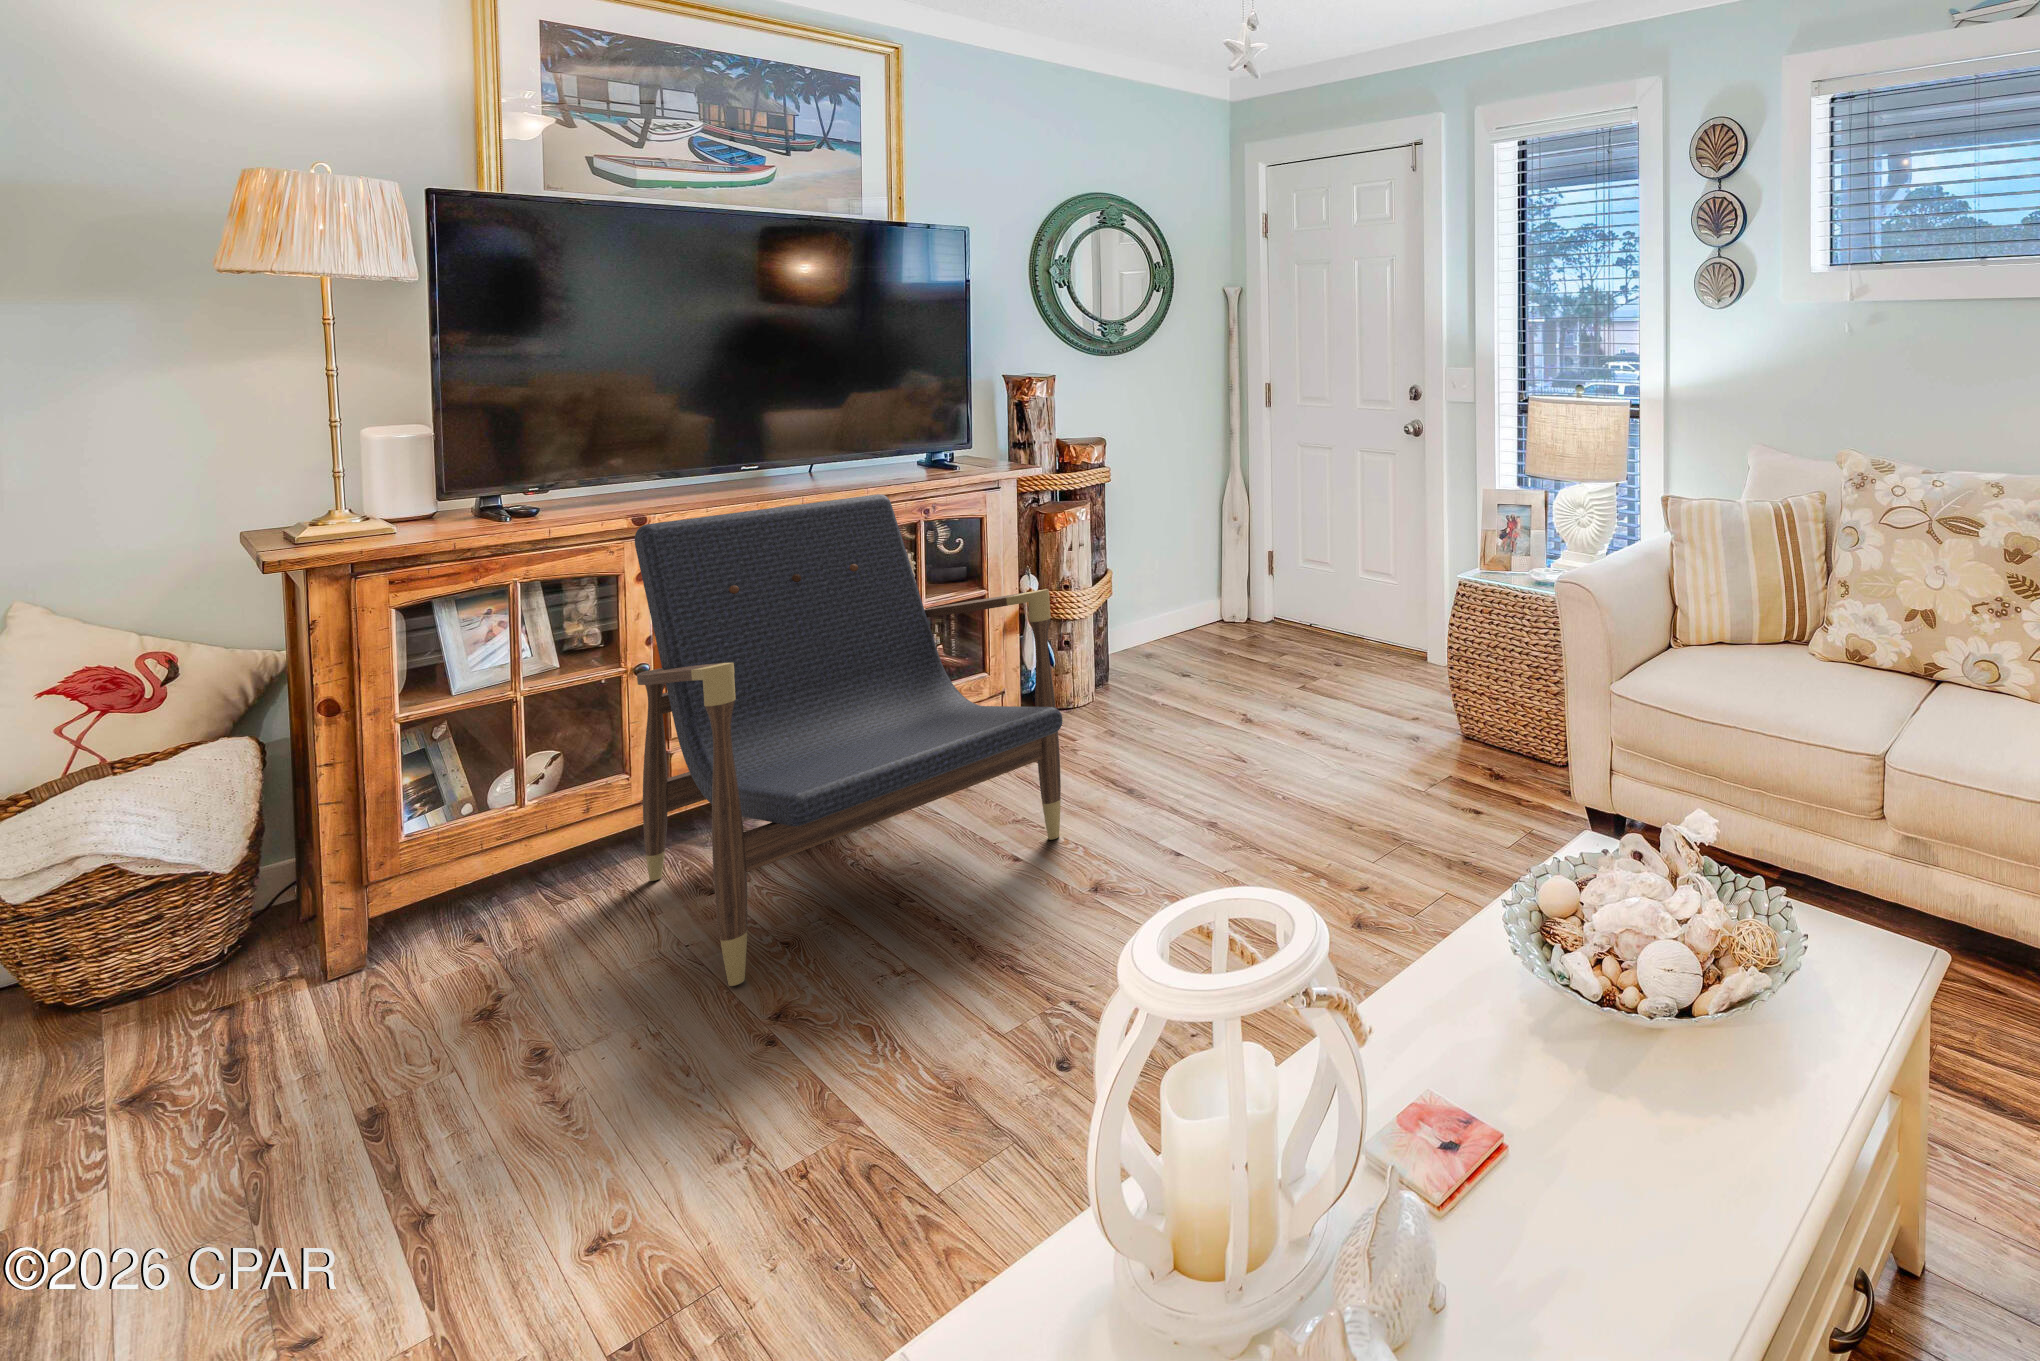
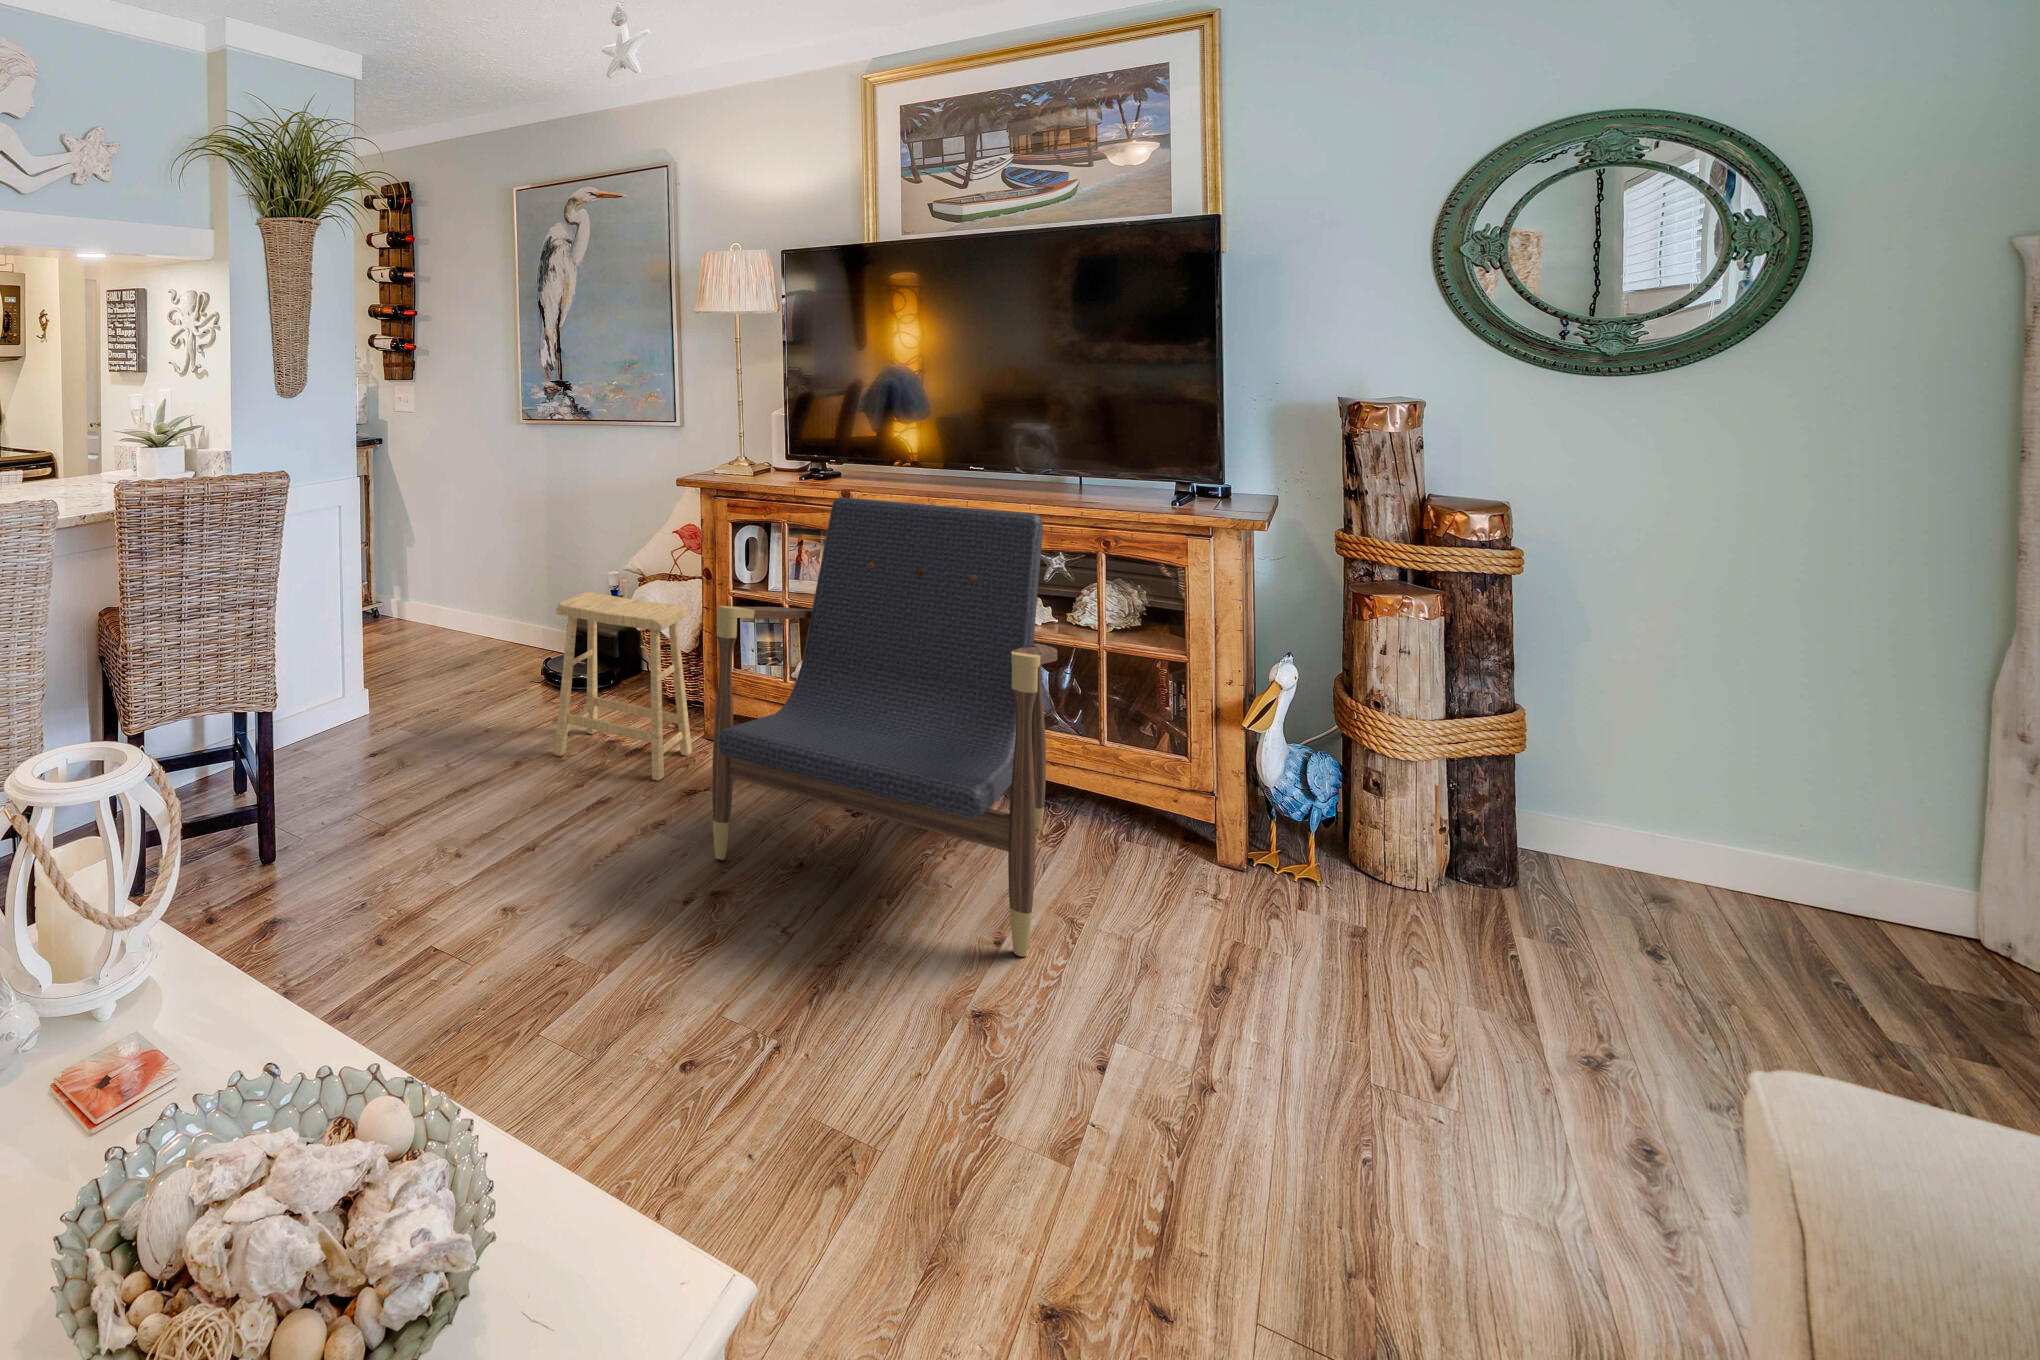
footstool: none [78,756,447,1166] -> present [554,592,692,781]

